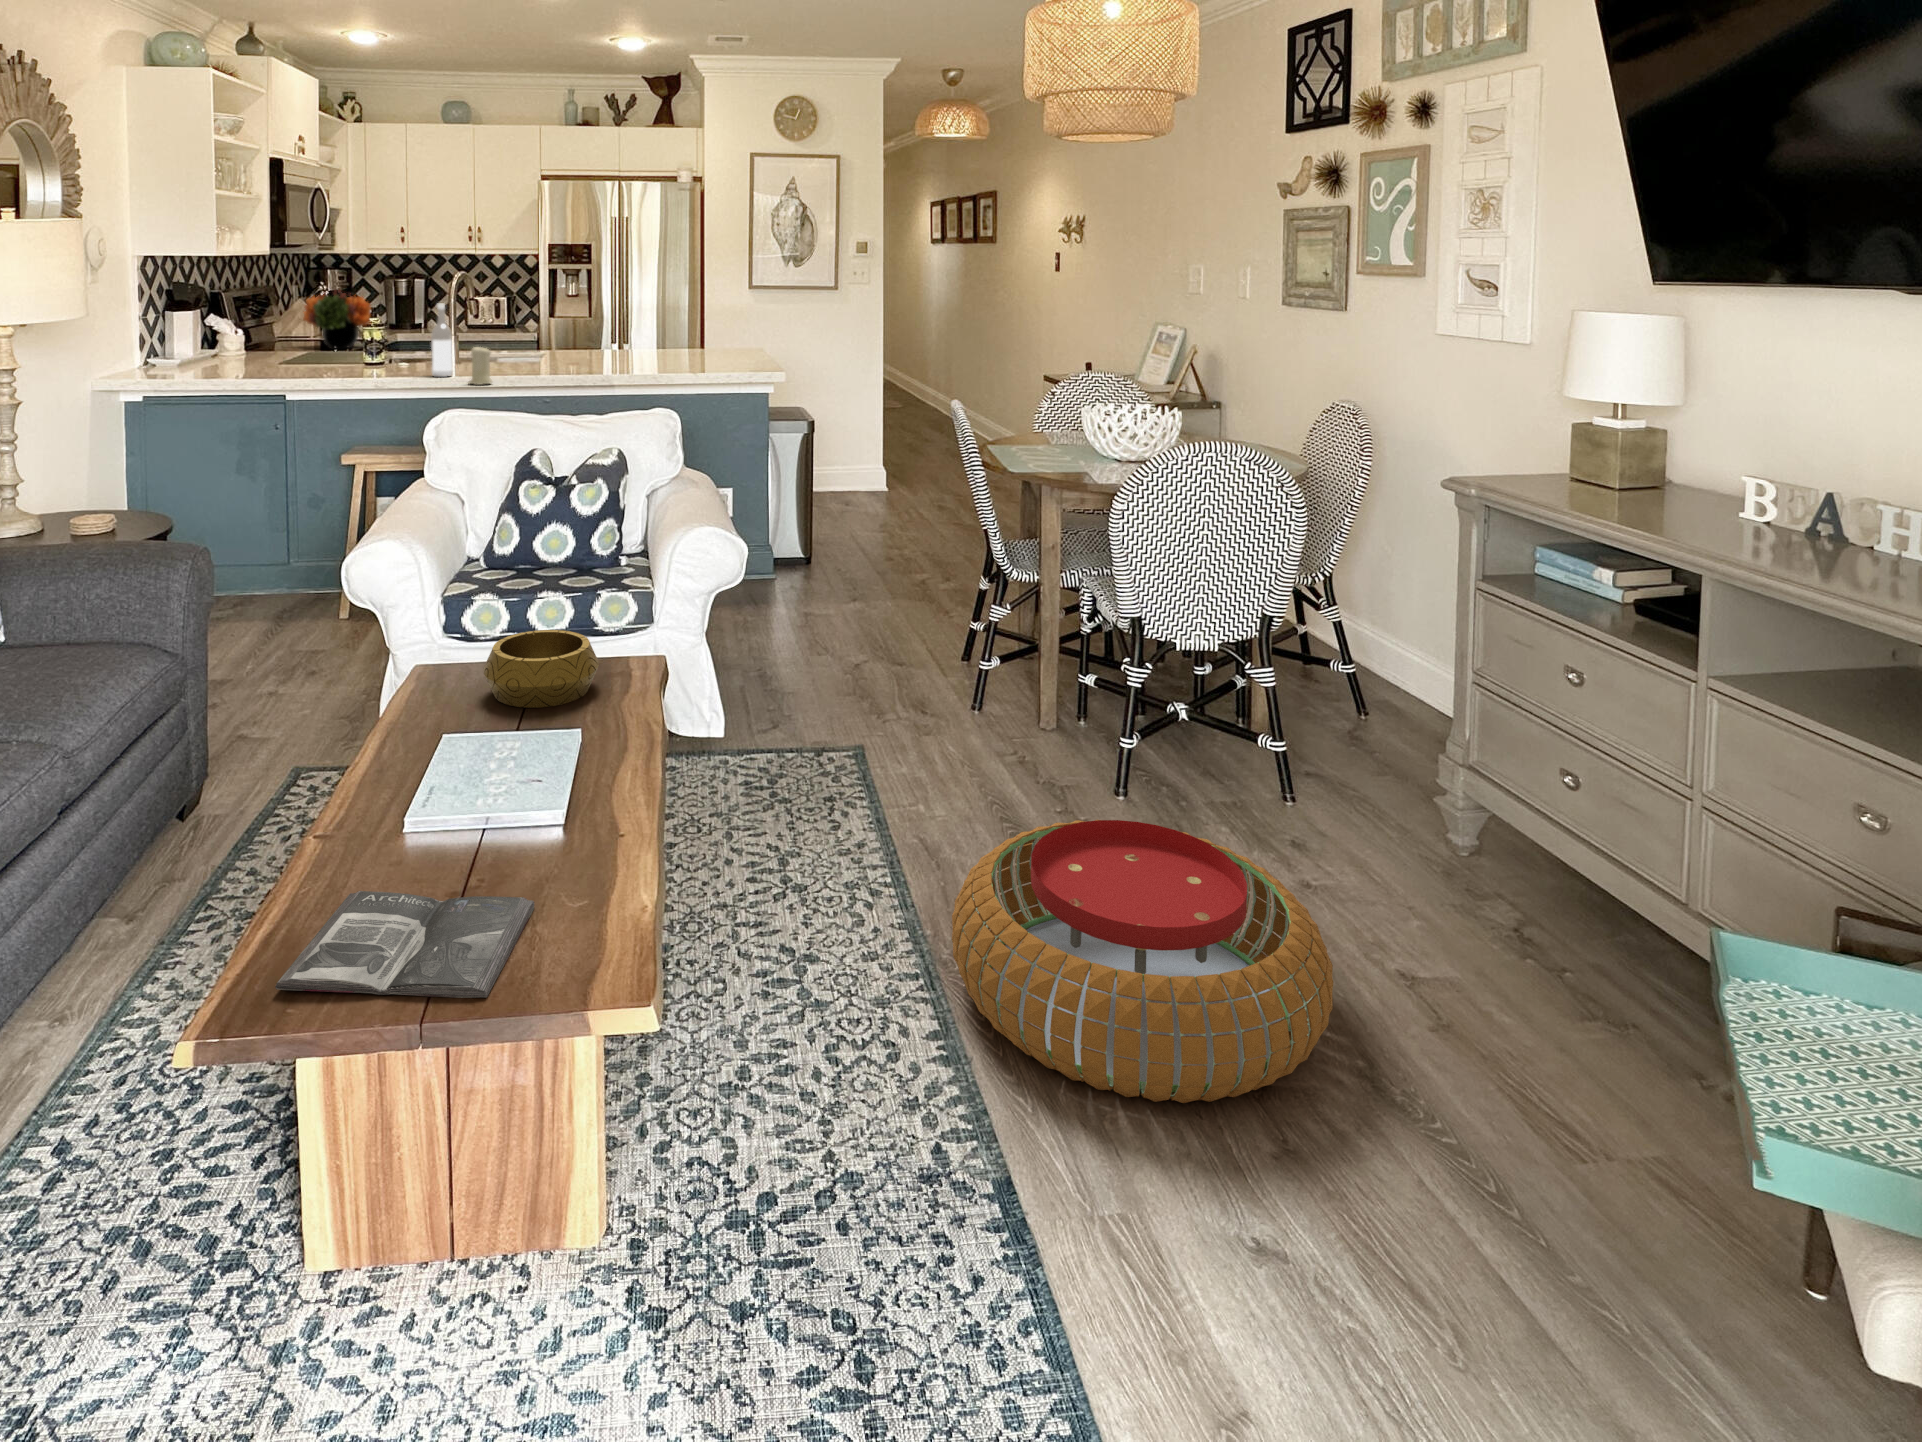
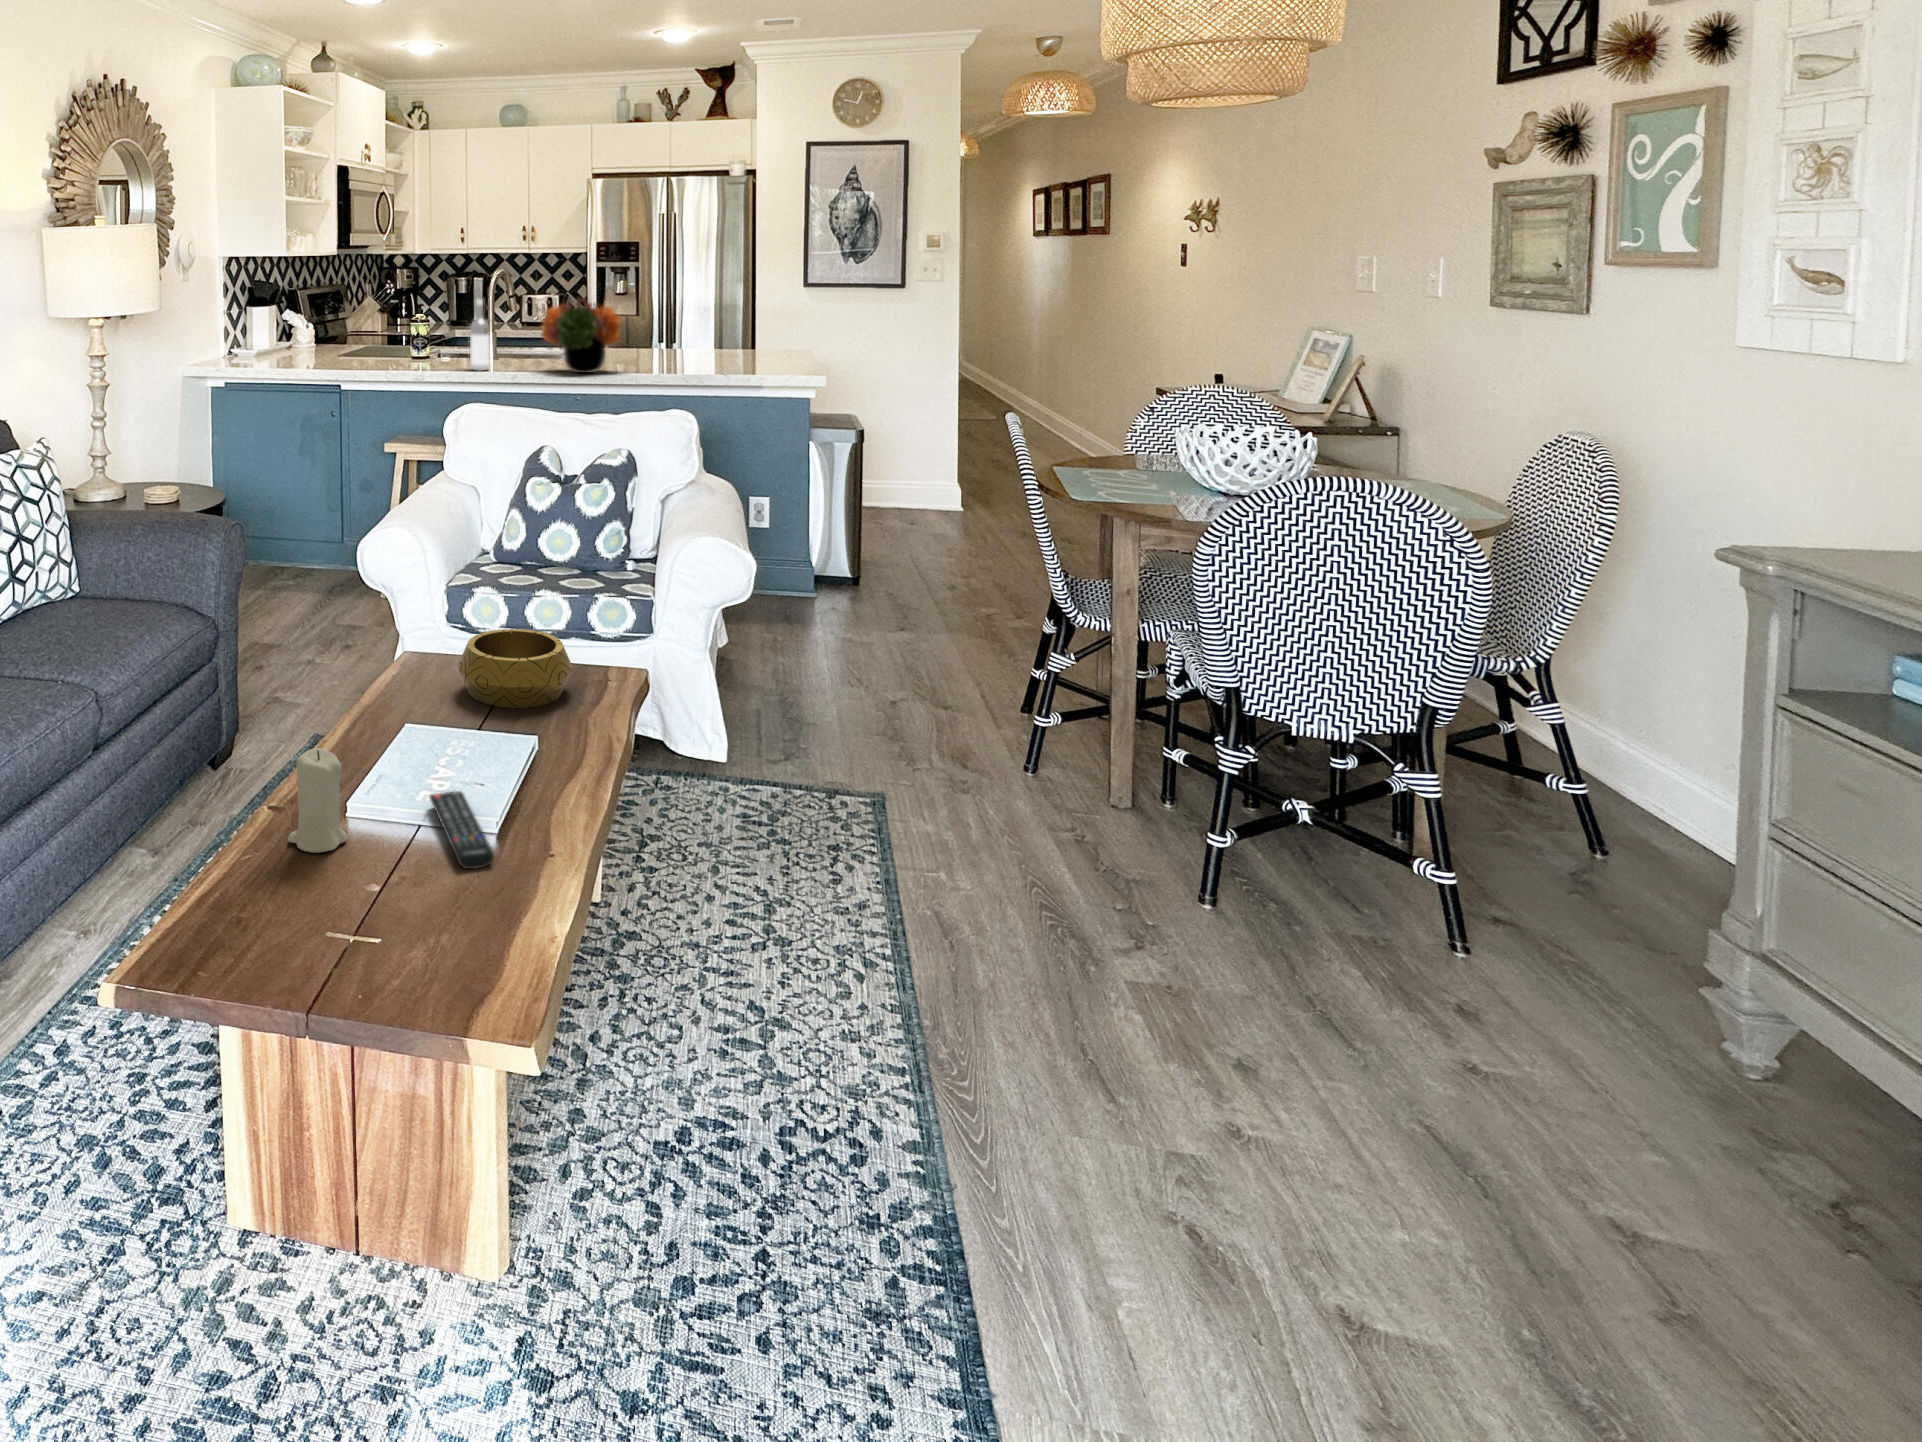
flower arrangement: present [303,290,371,349] -> present [542,299,621,373]
candle: present [468,347,492,385] -> present [288,748,348,853]
remote control: none [488,790,570,861] -> present [429,791,494,869]
pouf: present [952,820,1334,1103] -> none [945,922,1483,1325]
magazine: present [275,891,534,998] -> none [190,869,444,1004]

